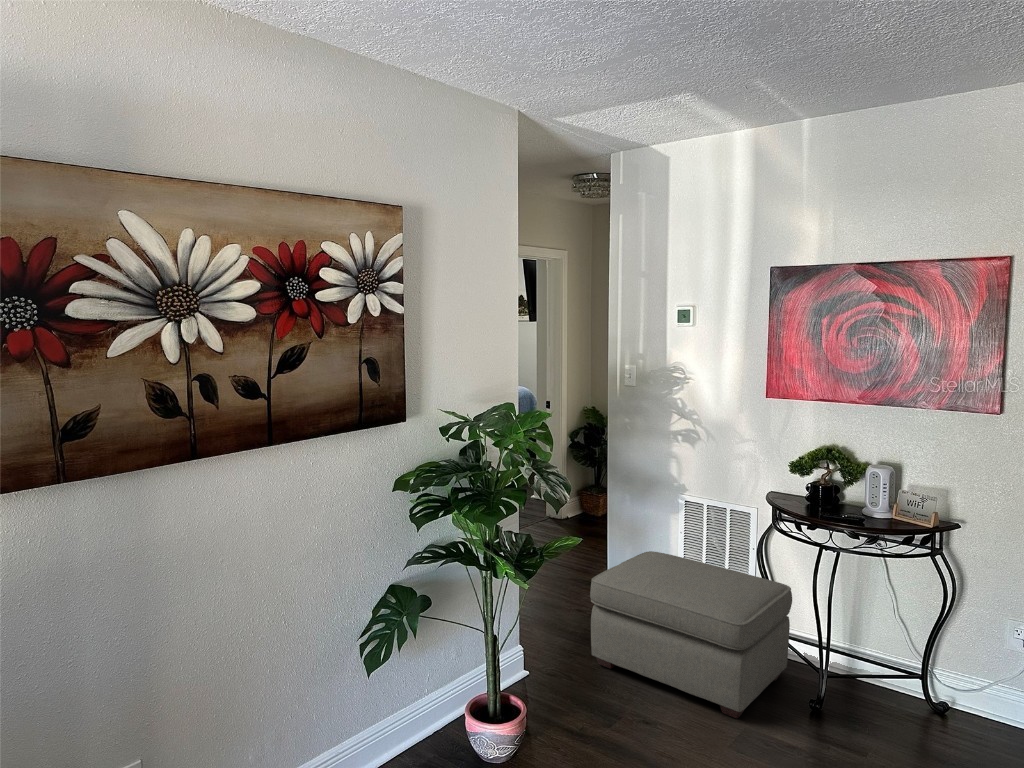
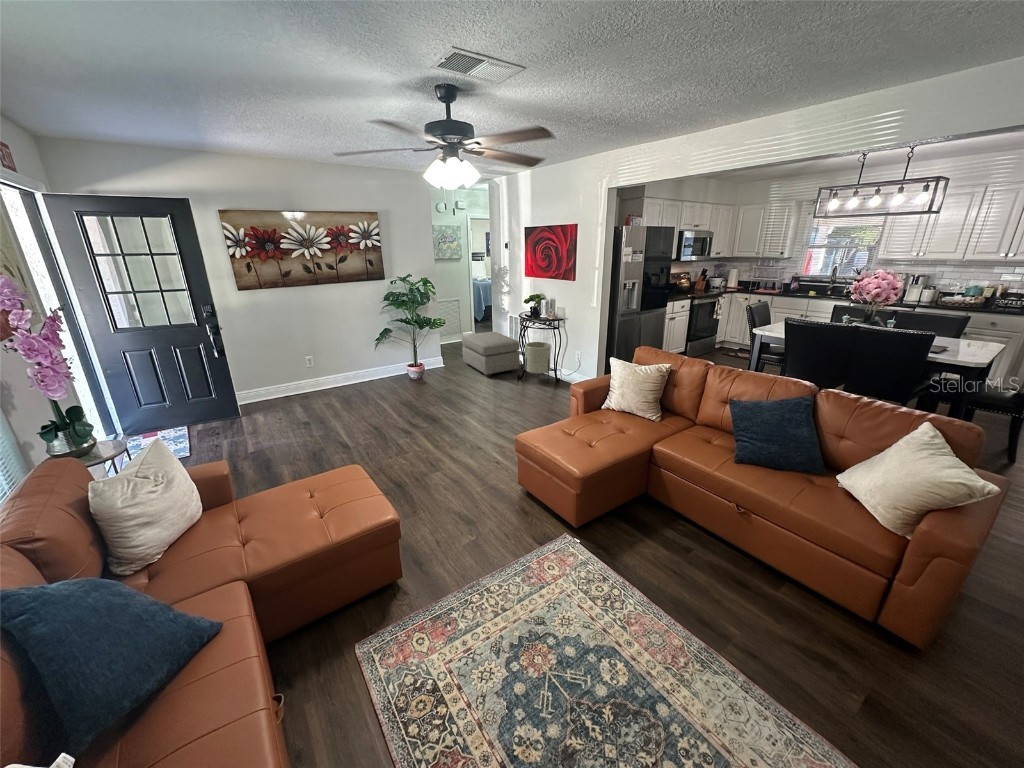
planter: none [855,586,947,727] -> present [525,342,551,383]

